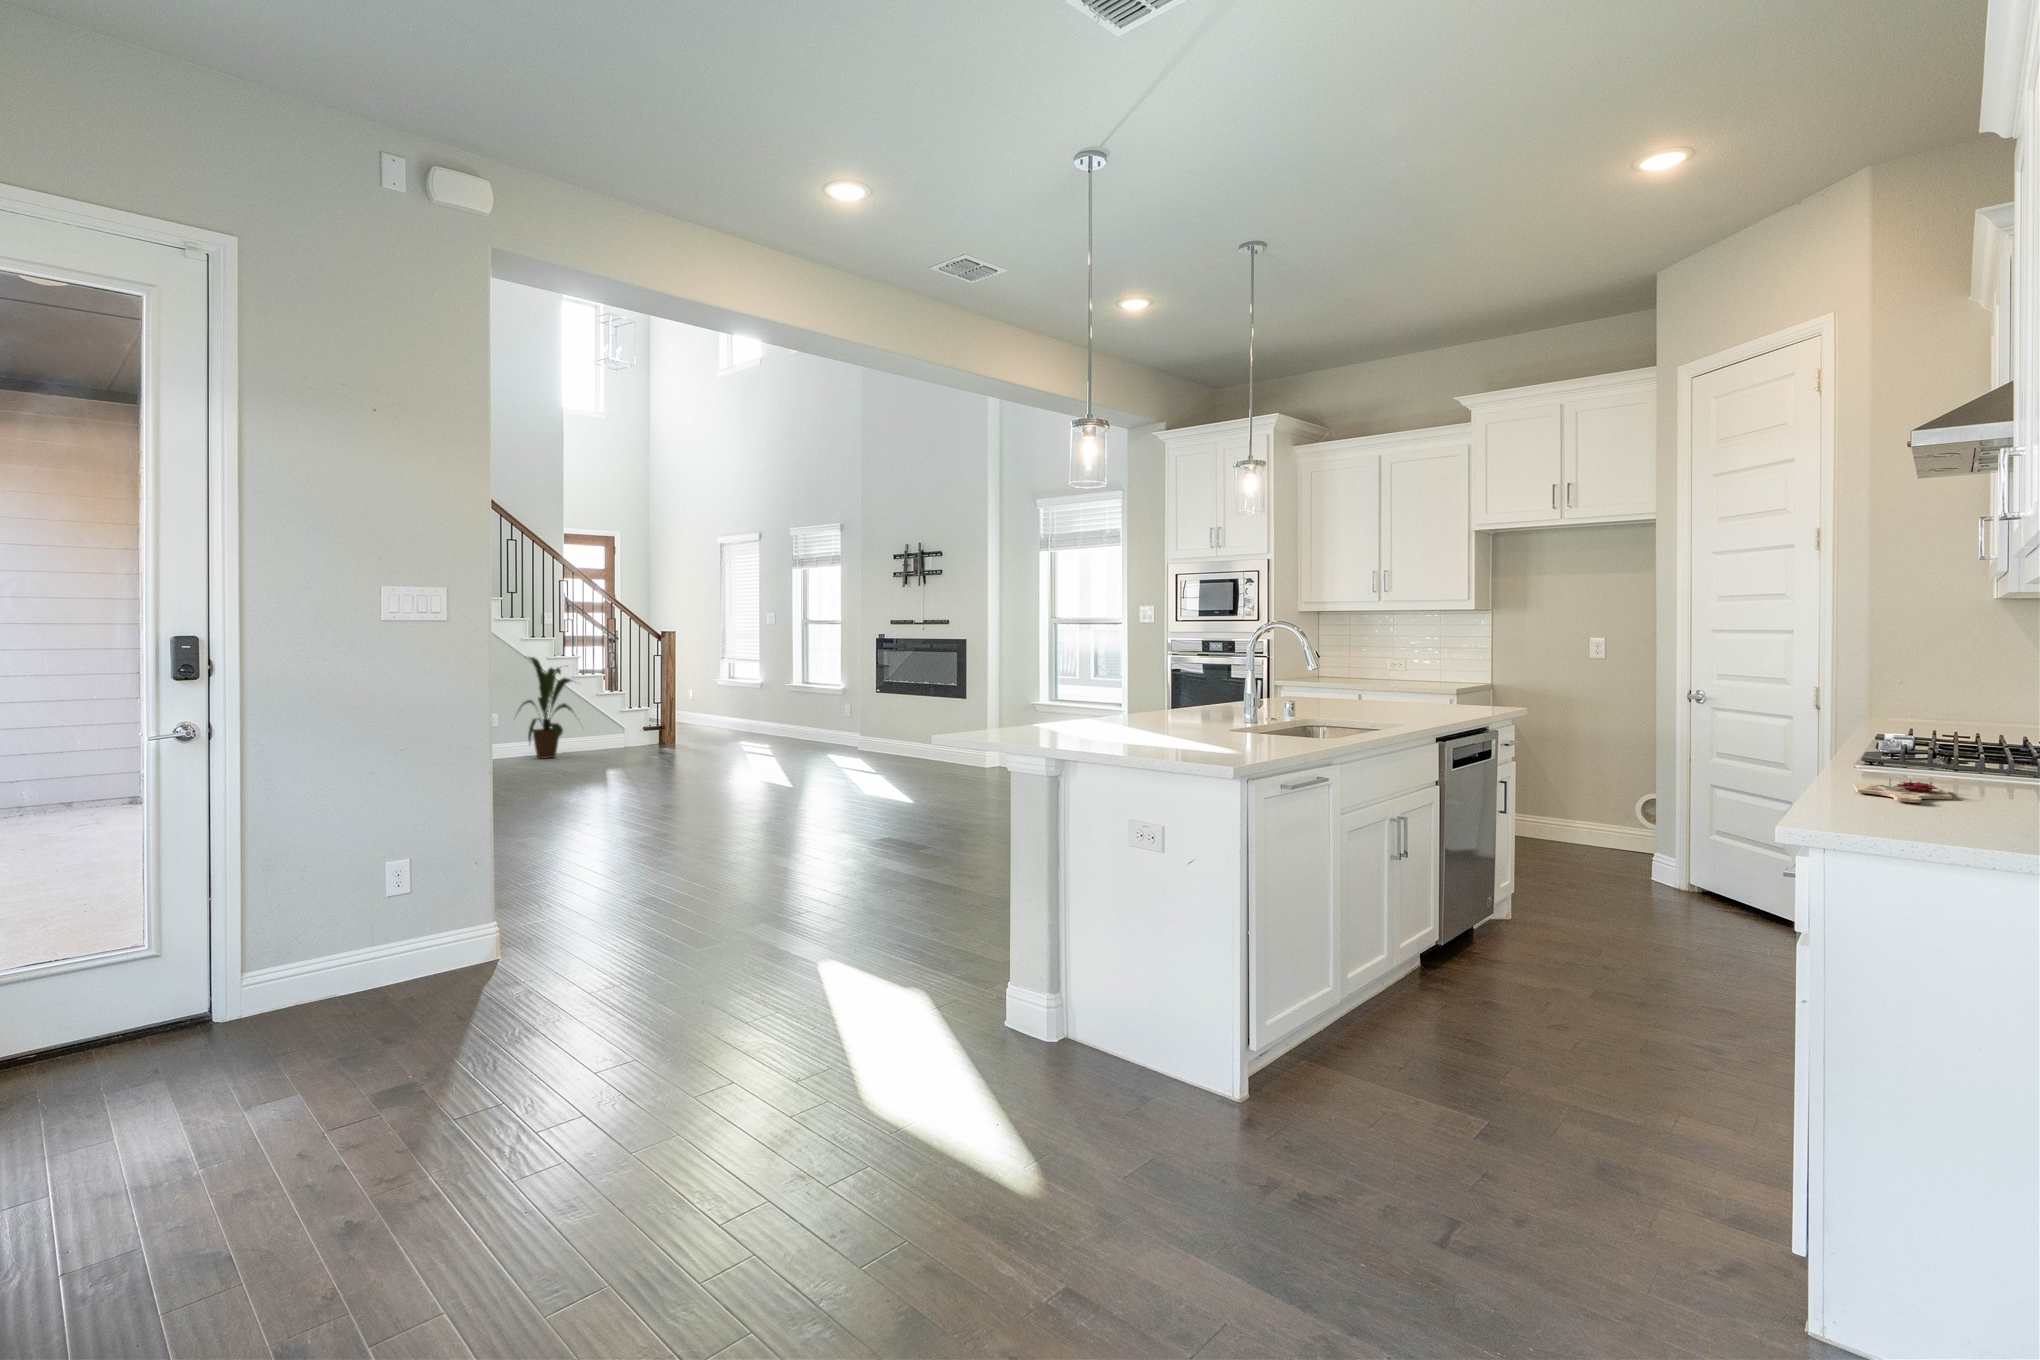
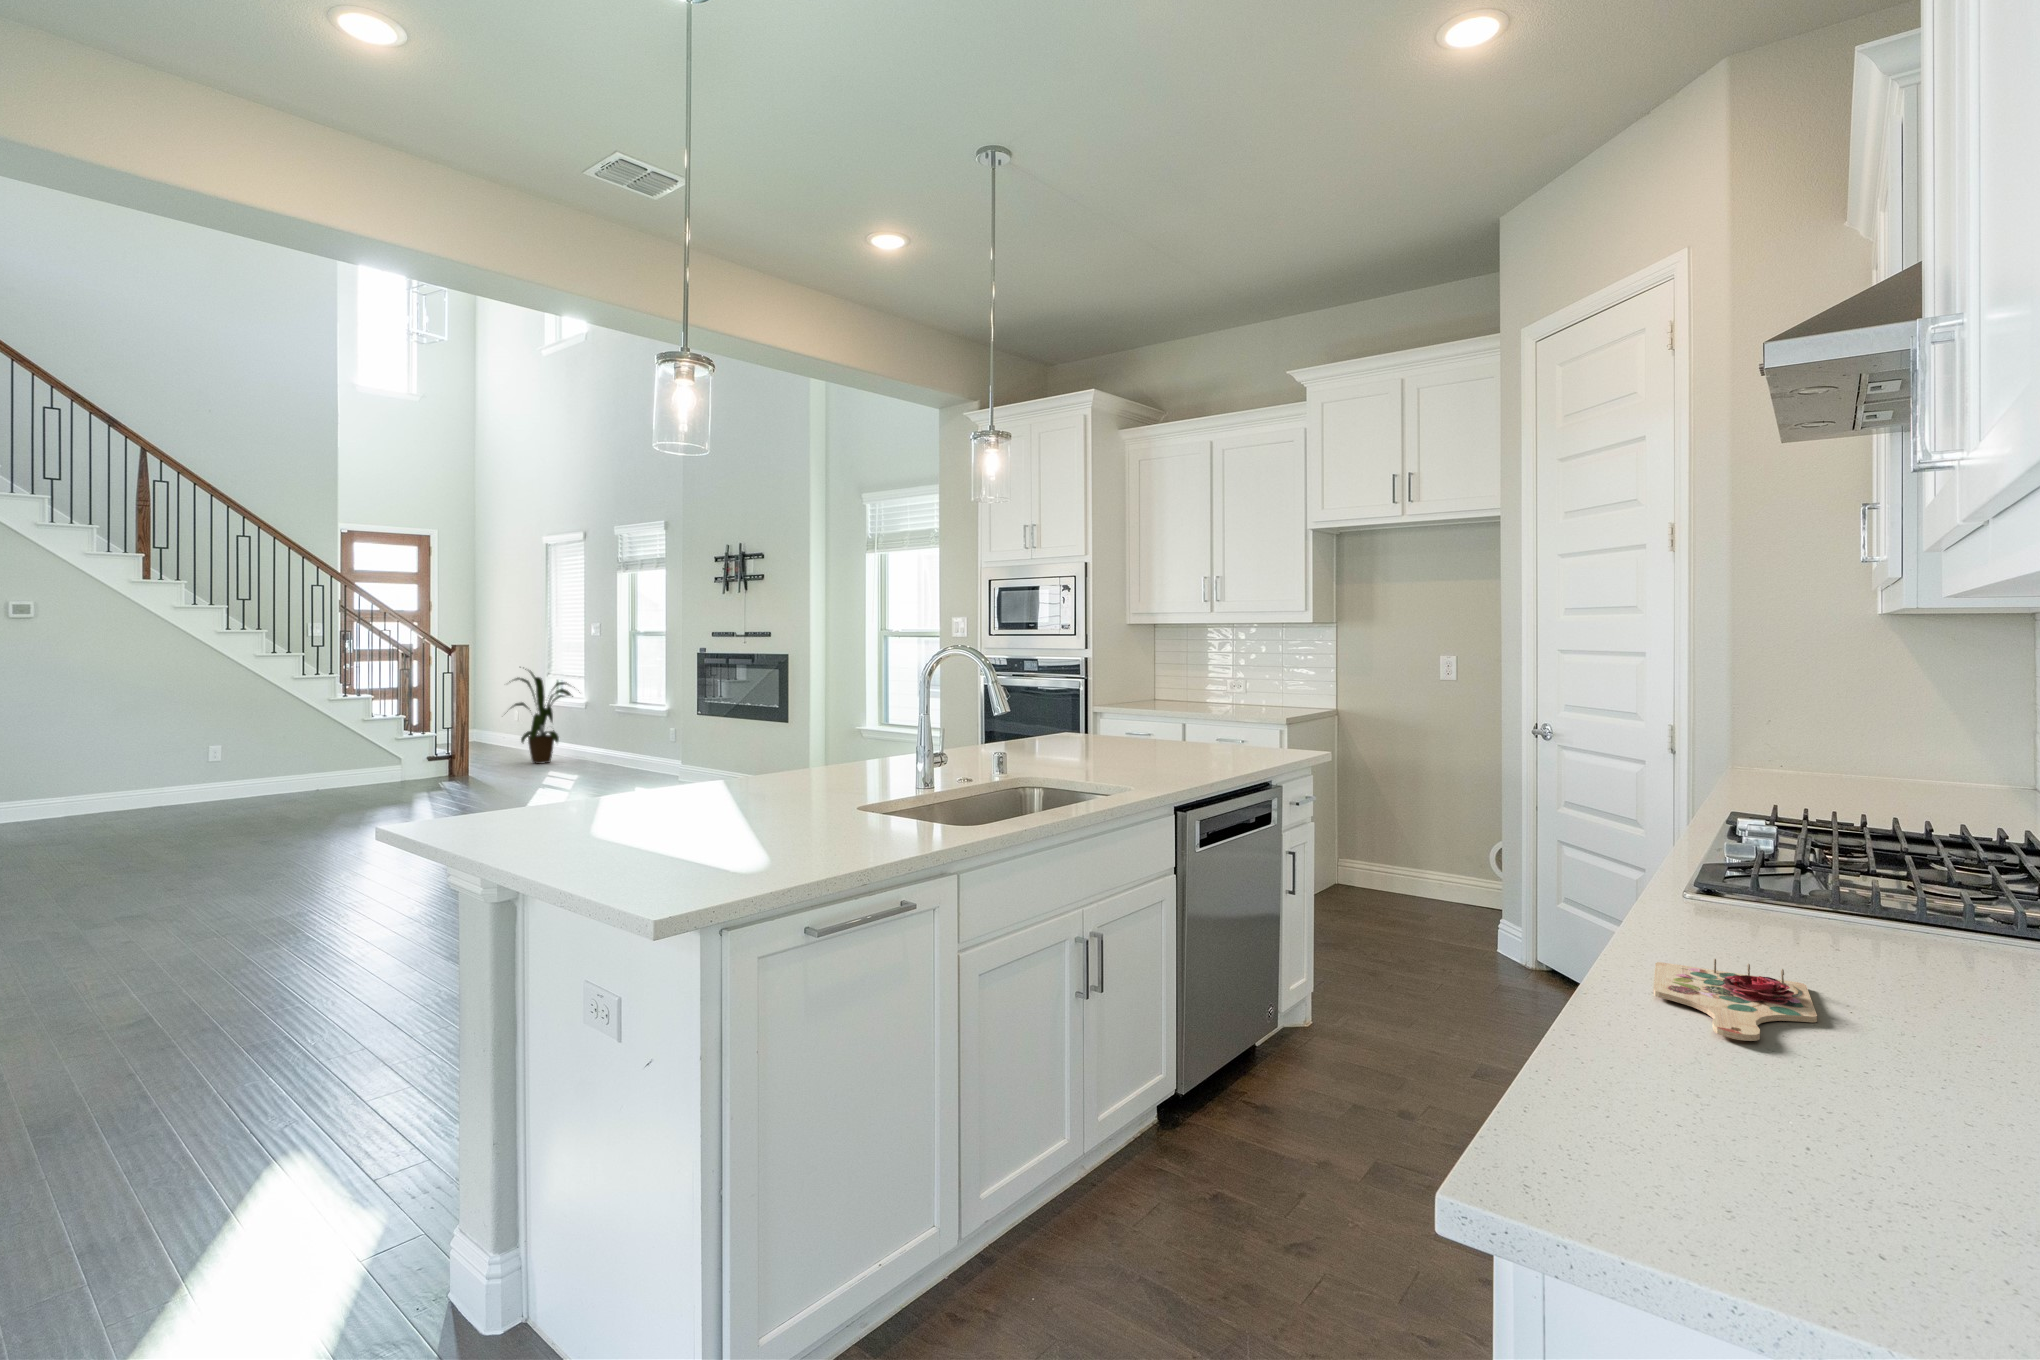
house plant: present [520,657,576,759] -> present [509,669,575,764]

